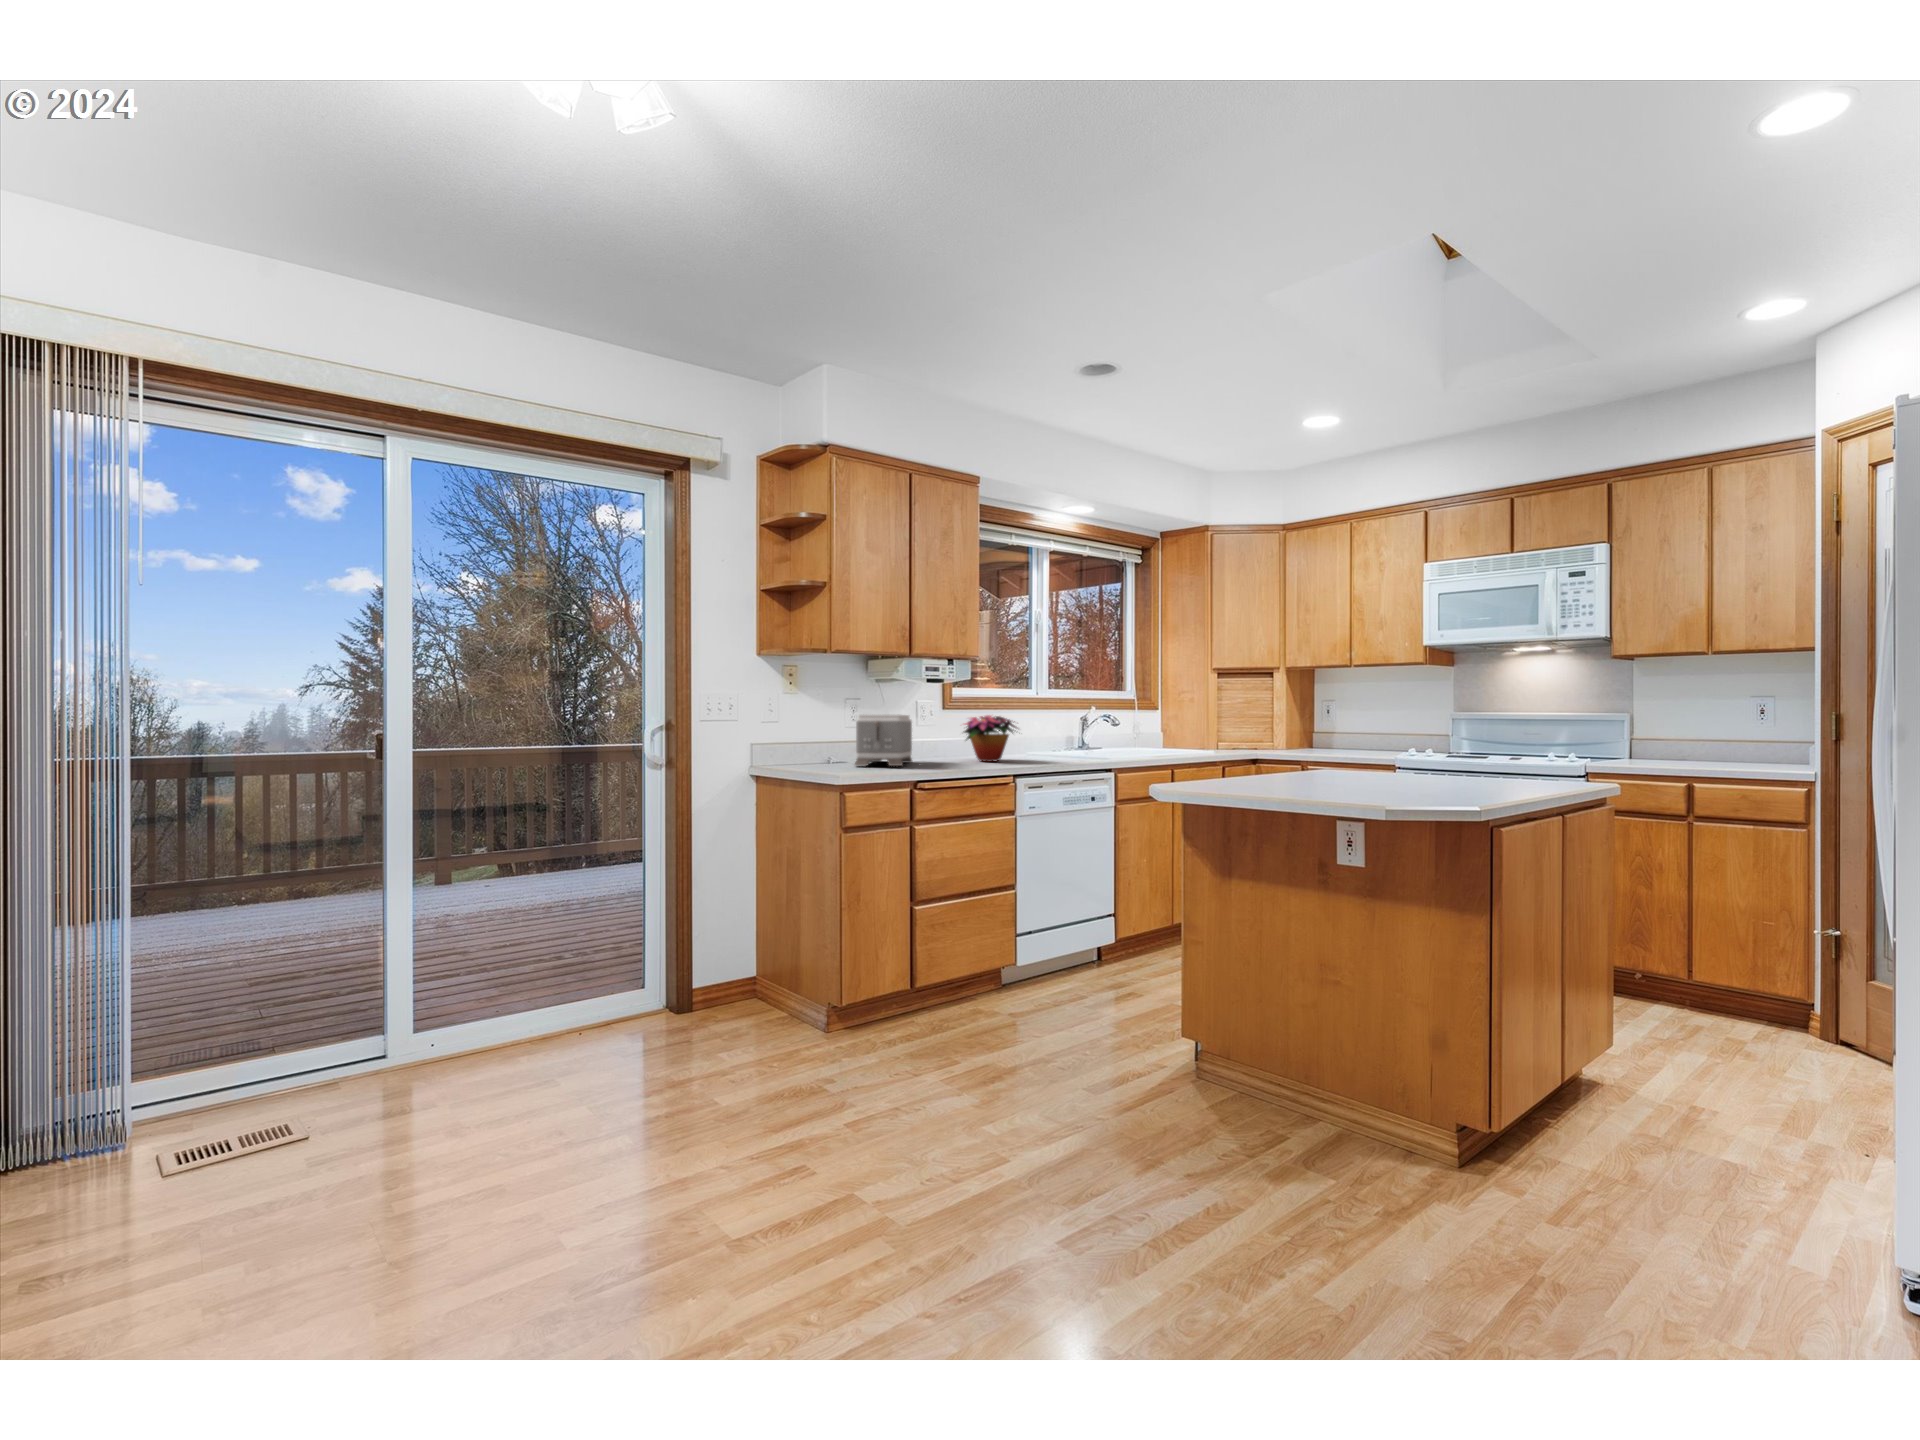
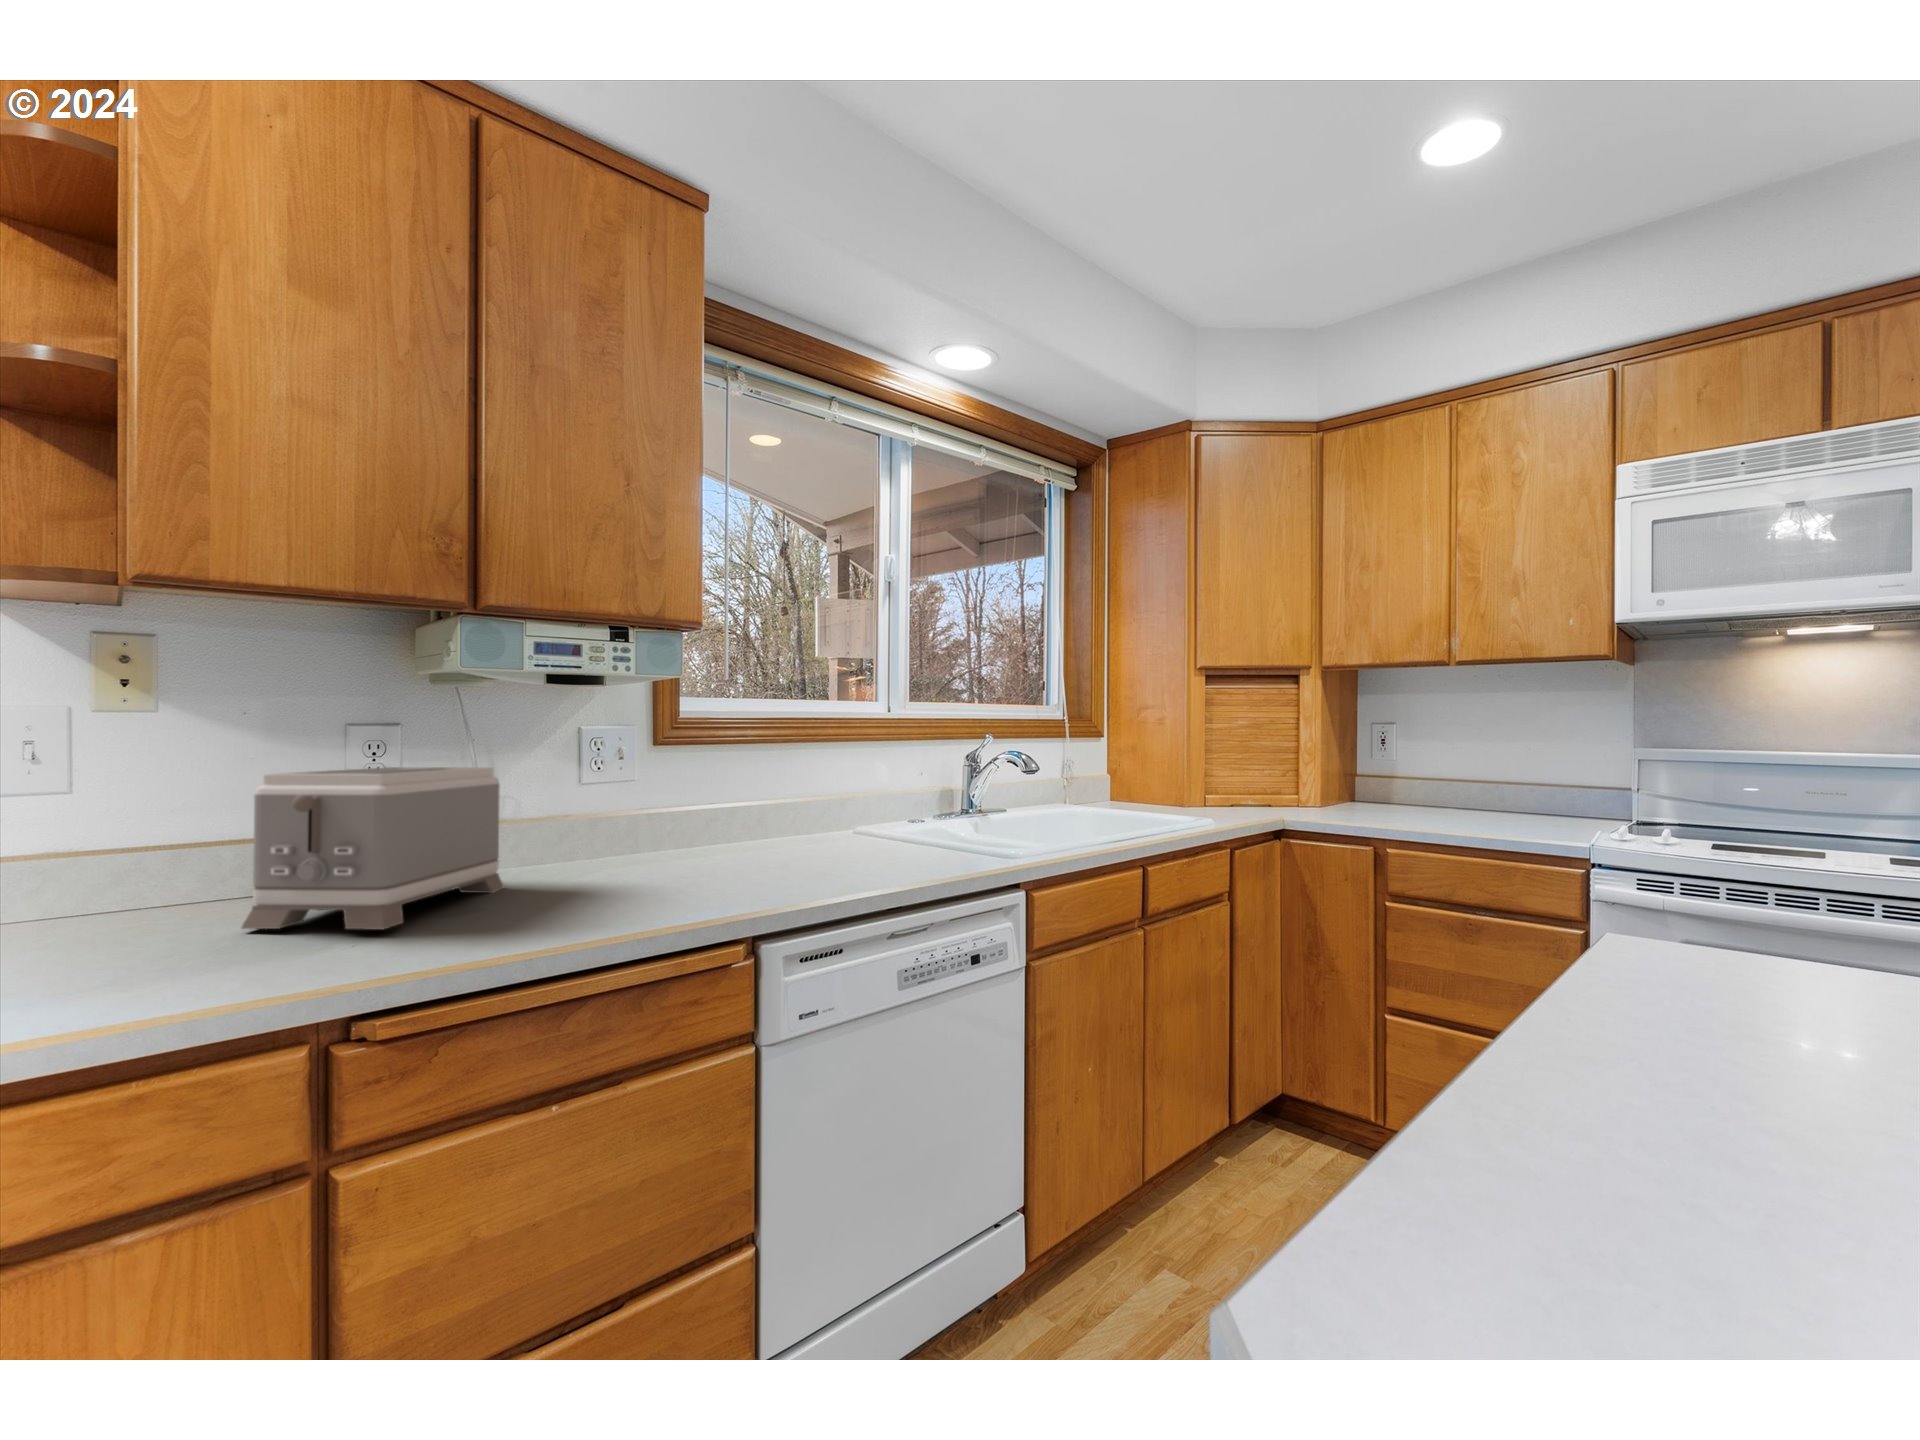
flower arrangement: present [963,715,1017,762] -> none [632,761,807,881]

